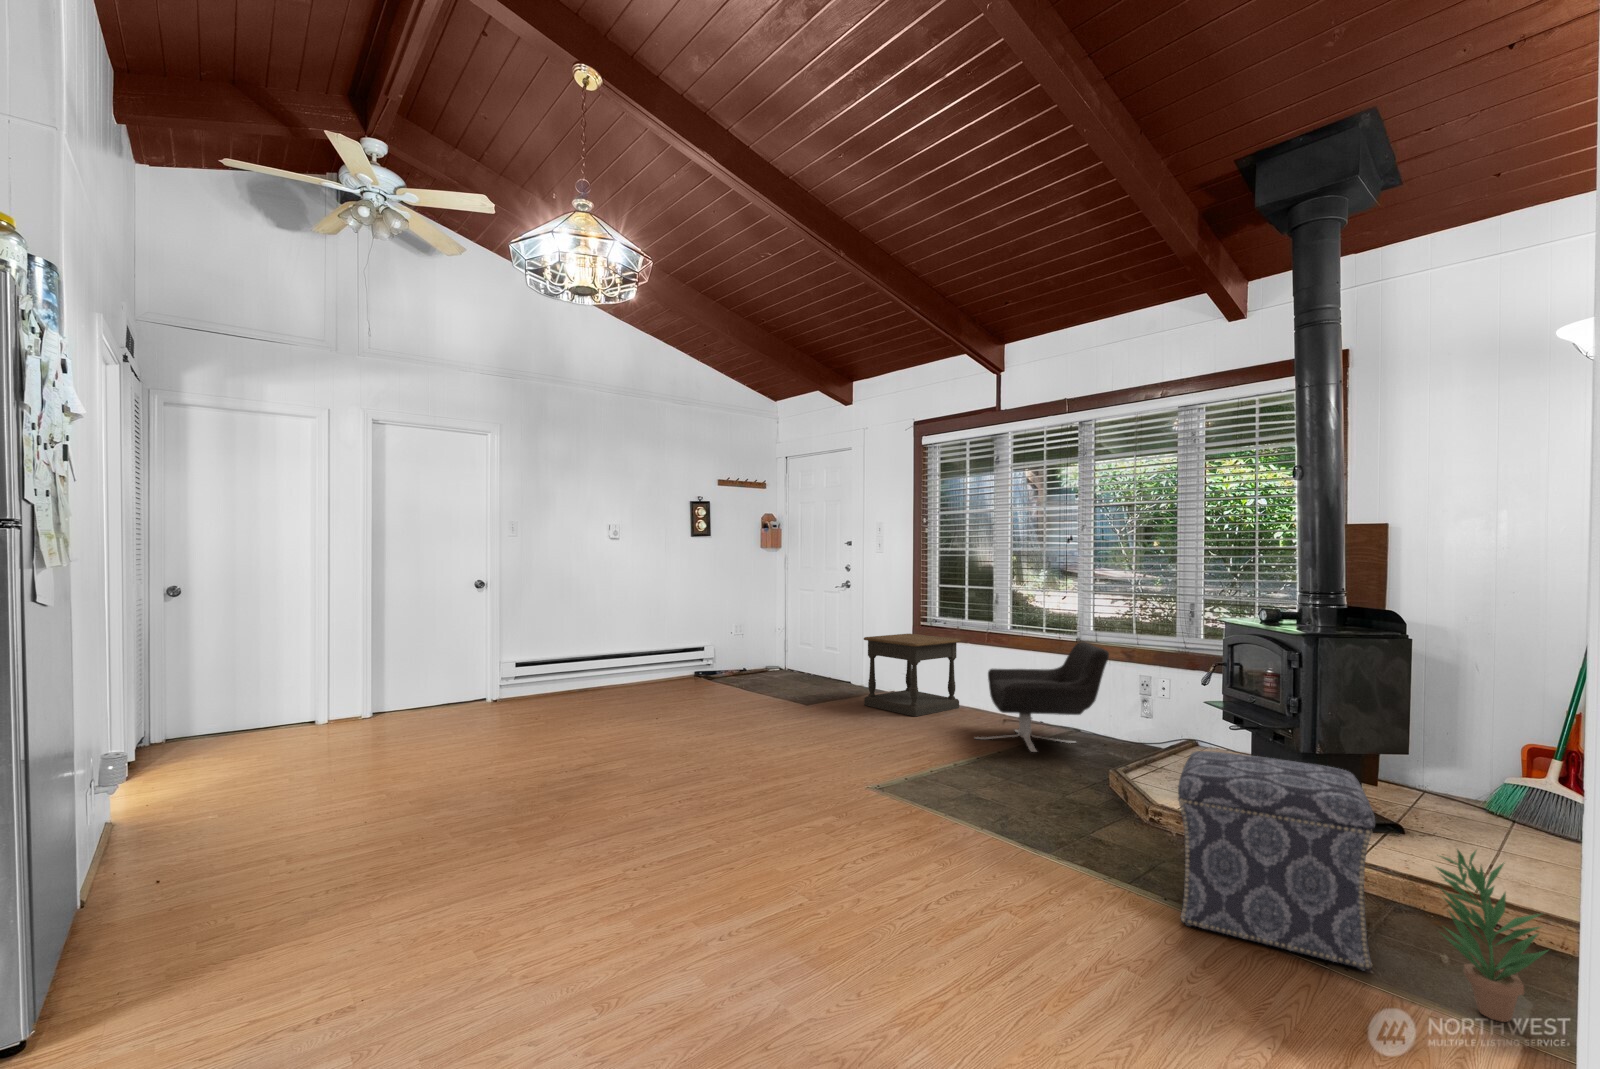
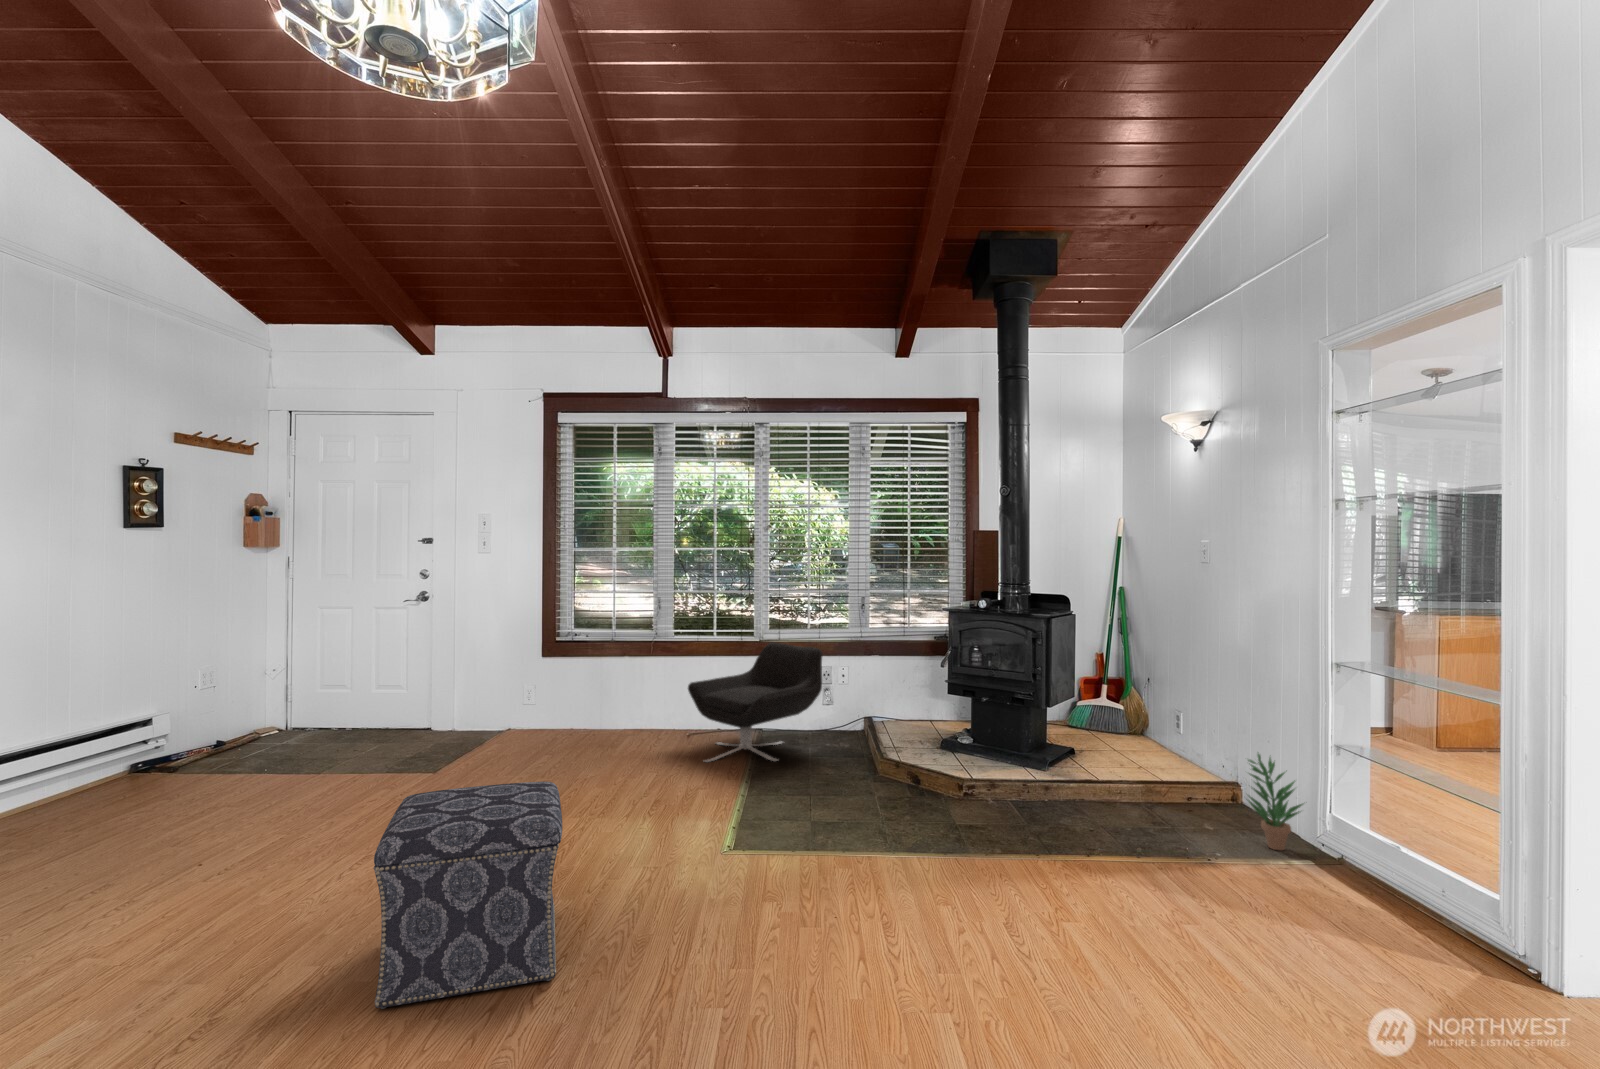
side table: present [864,634,961,716] -> none [510,654,619,754]
ottoman: present [1178,751,1375,970] -> present [373,781,562,1009]

